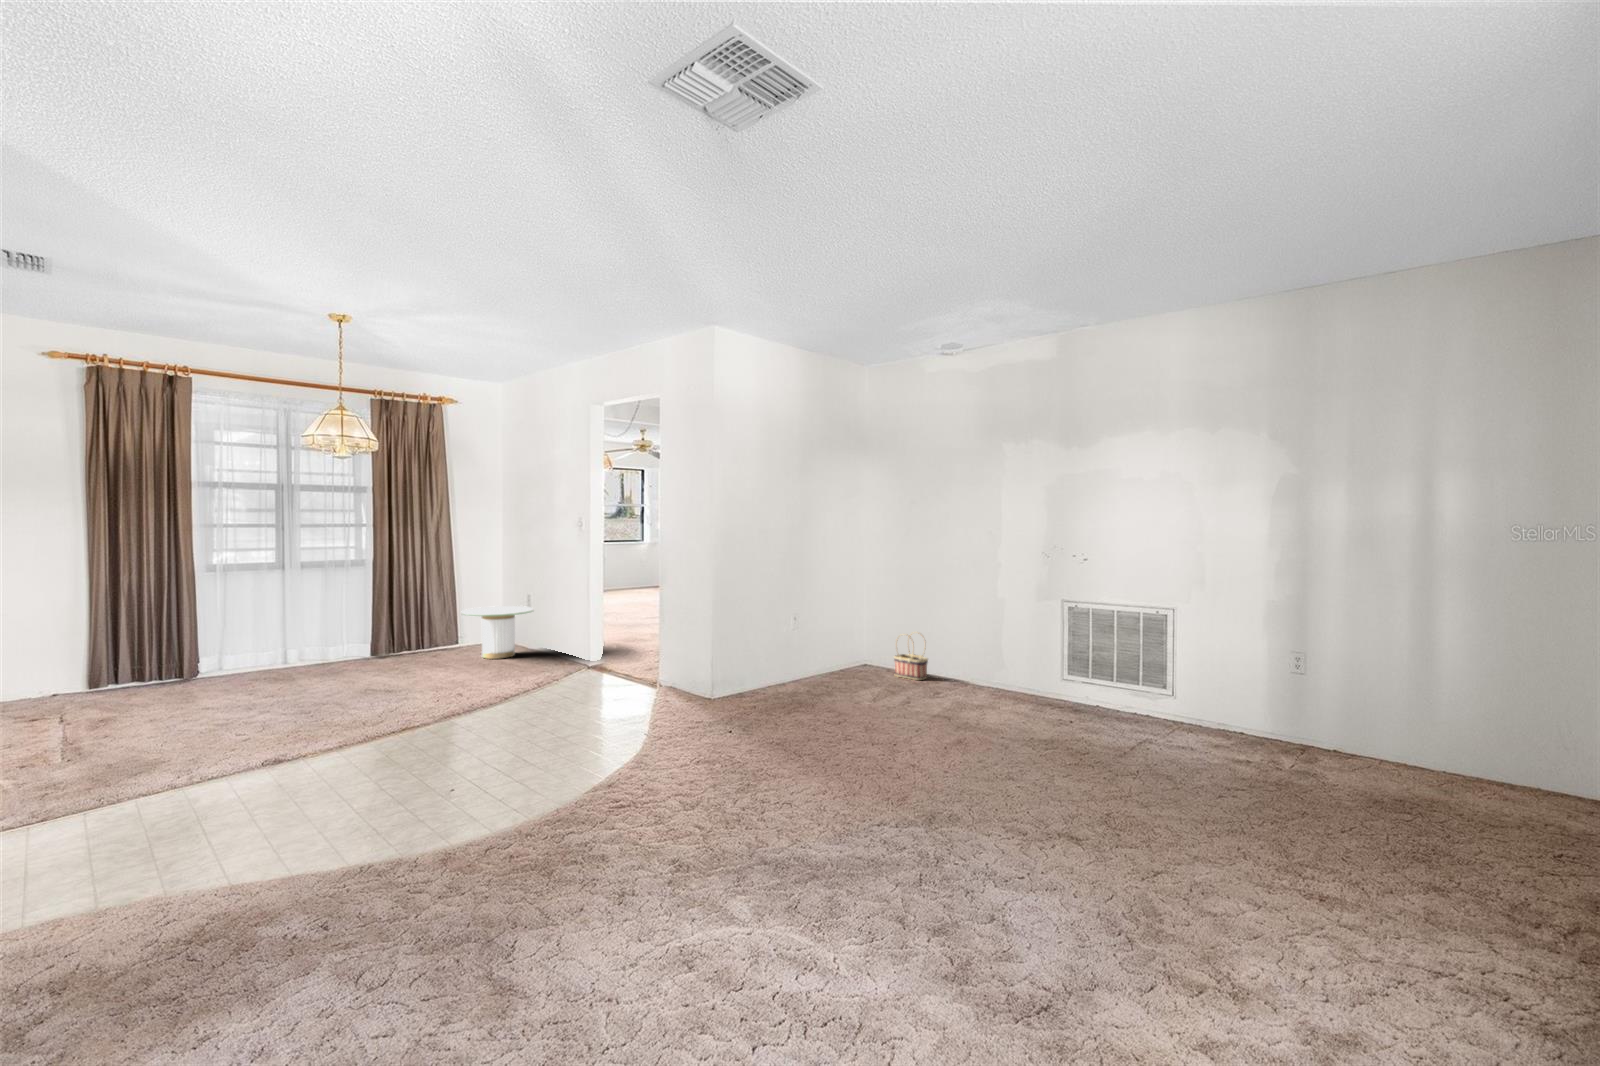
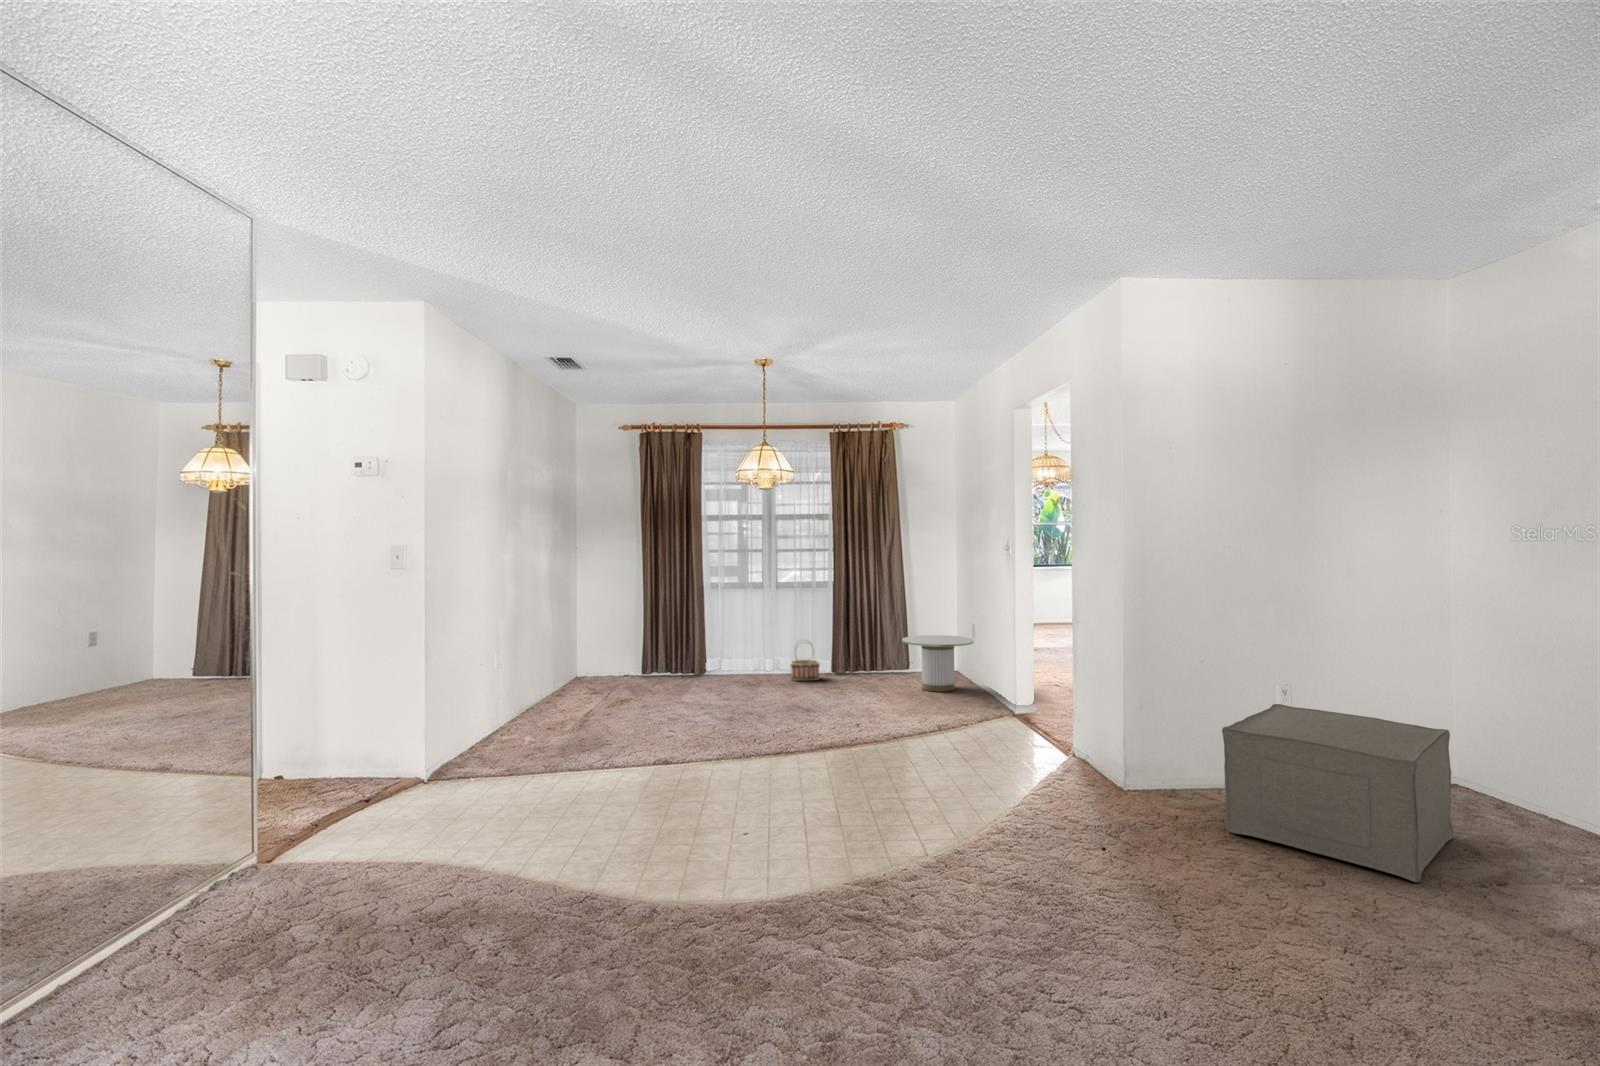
ottoman: none [787,626,890,713] -> present [1222,704,1454,882]
basket: present [894,634,928,680] -> present [790,643,820,680]

